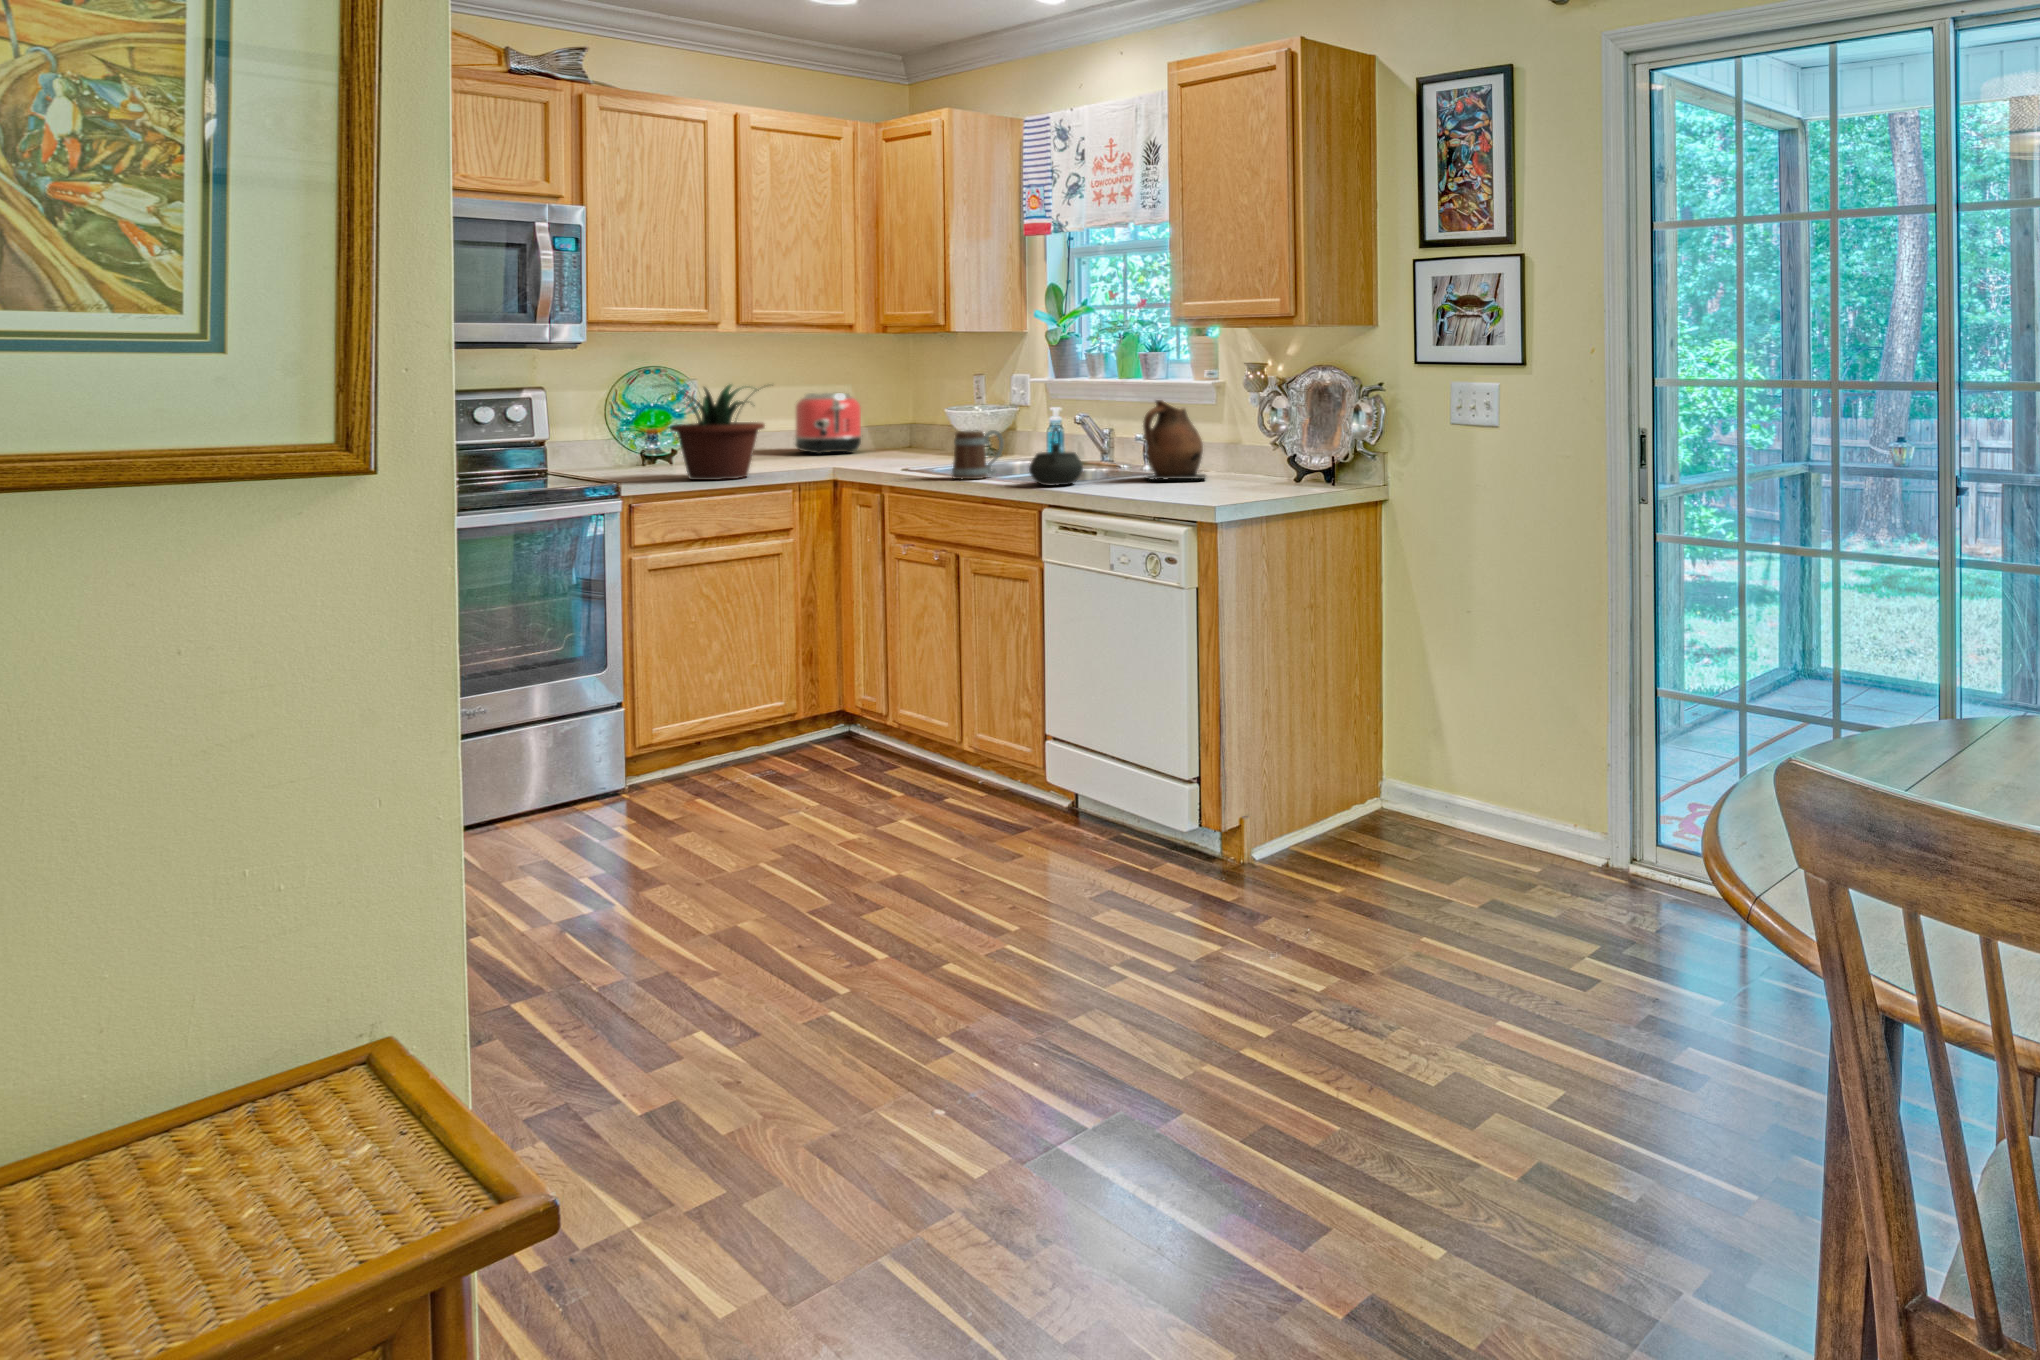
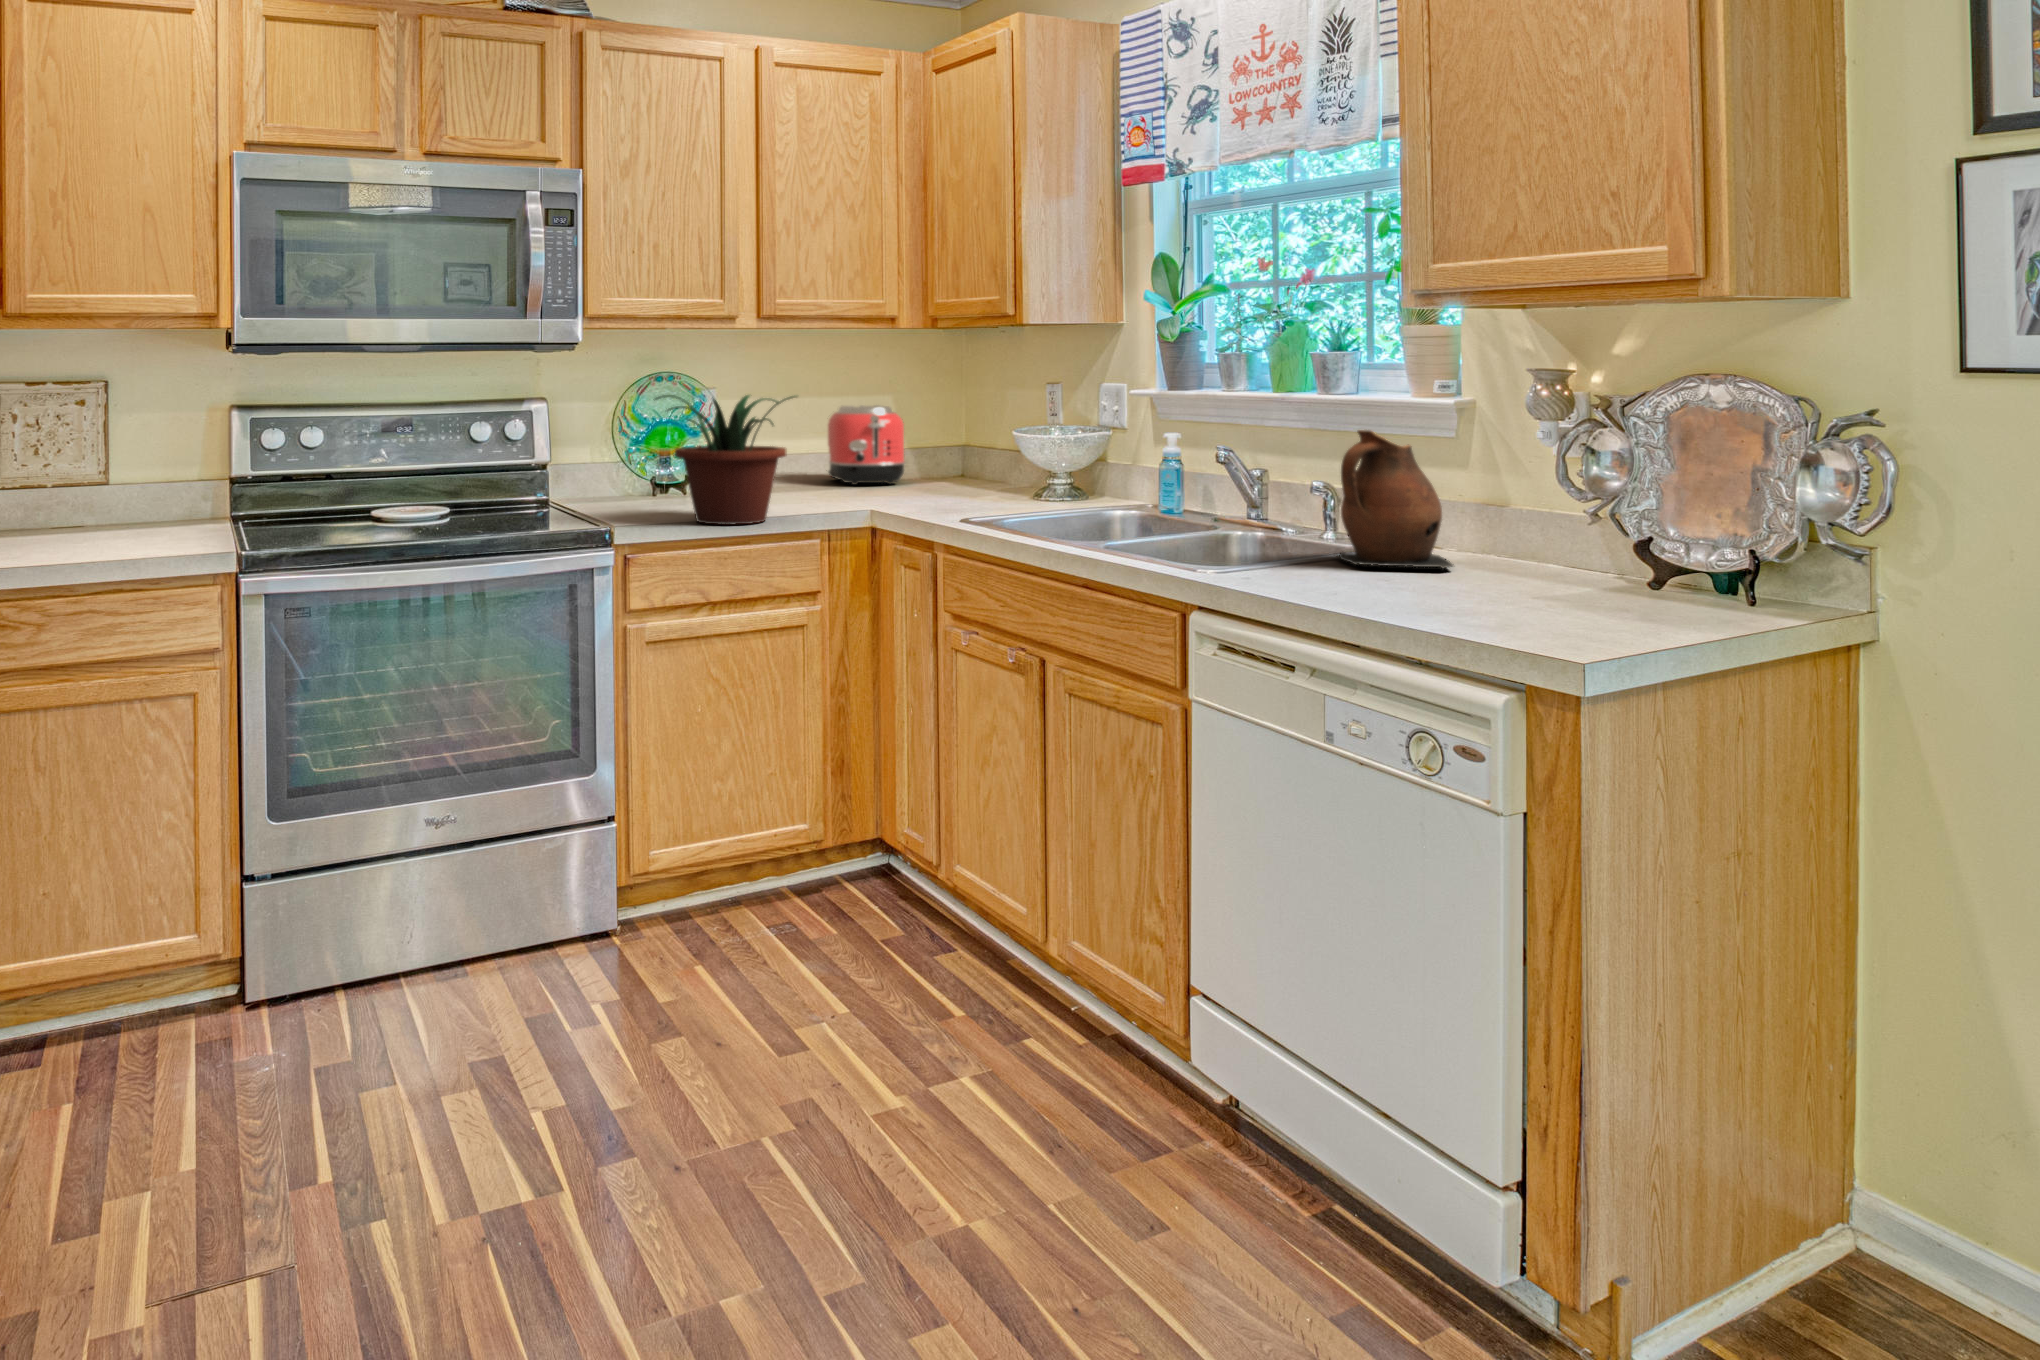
kettle: present [1029,426,1083,486] -> none [1154,468,1242,567]
mug: present [952,430,1004,479] -> none [1032,469,1106,544]

